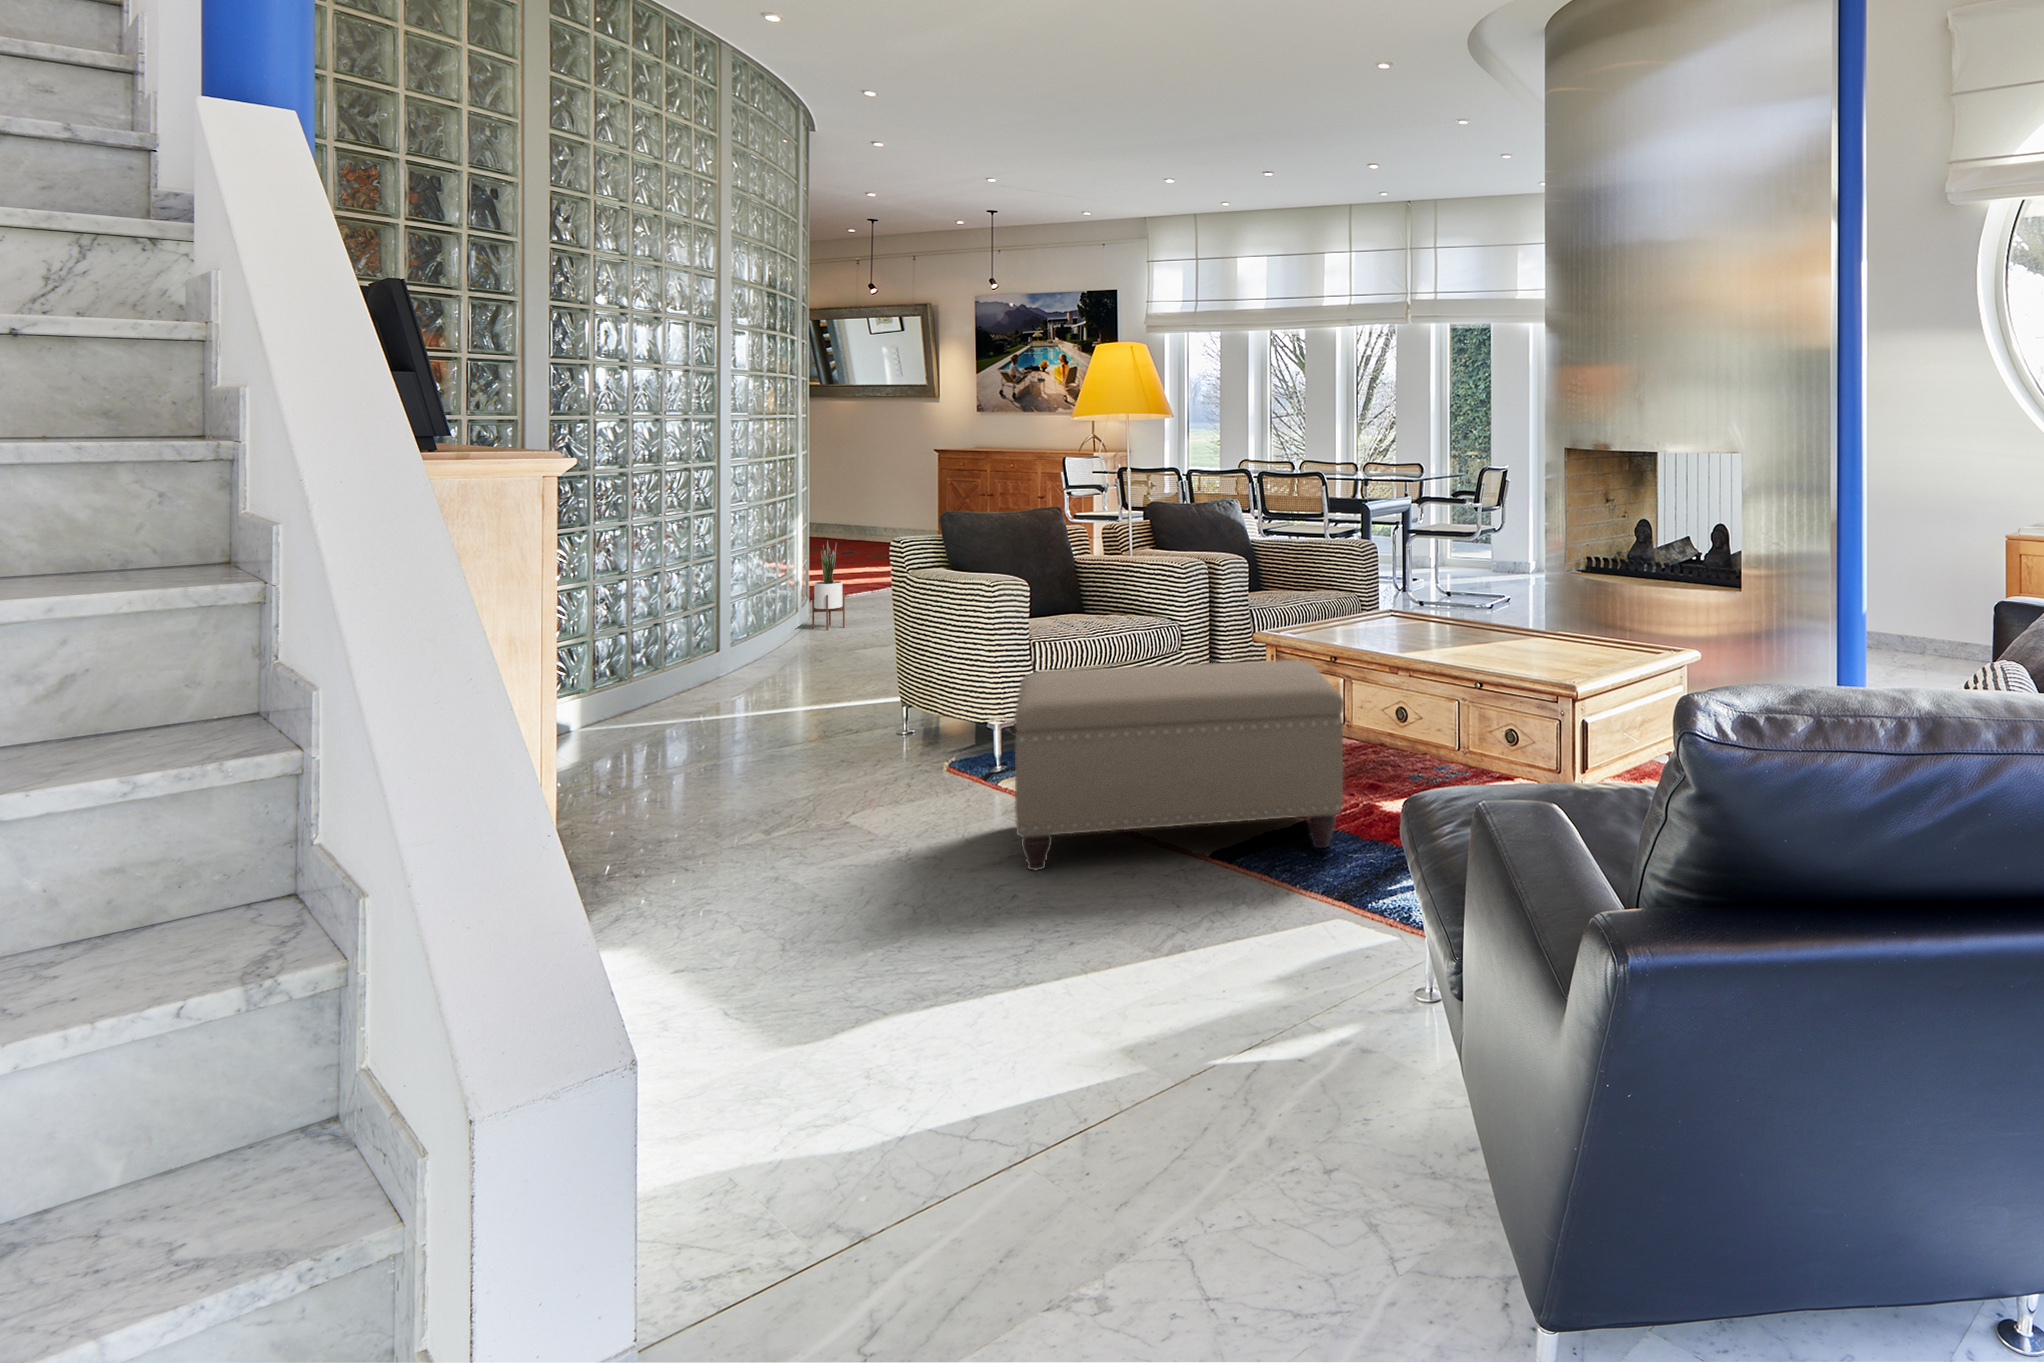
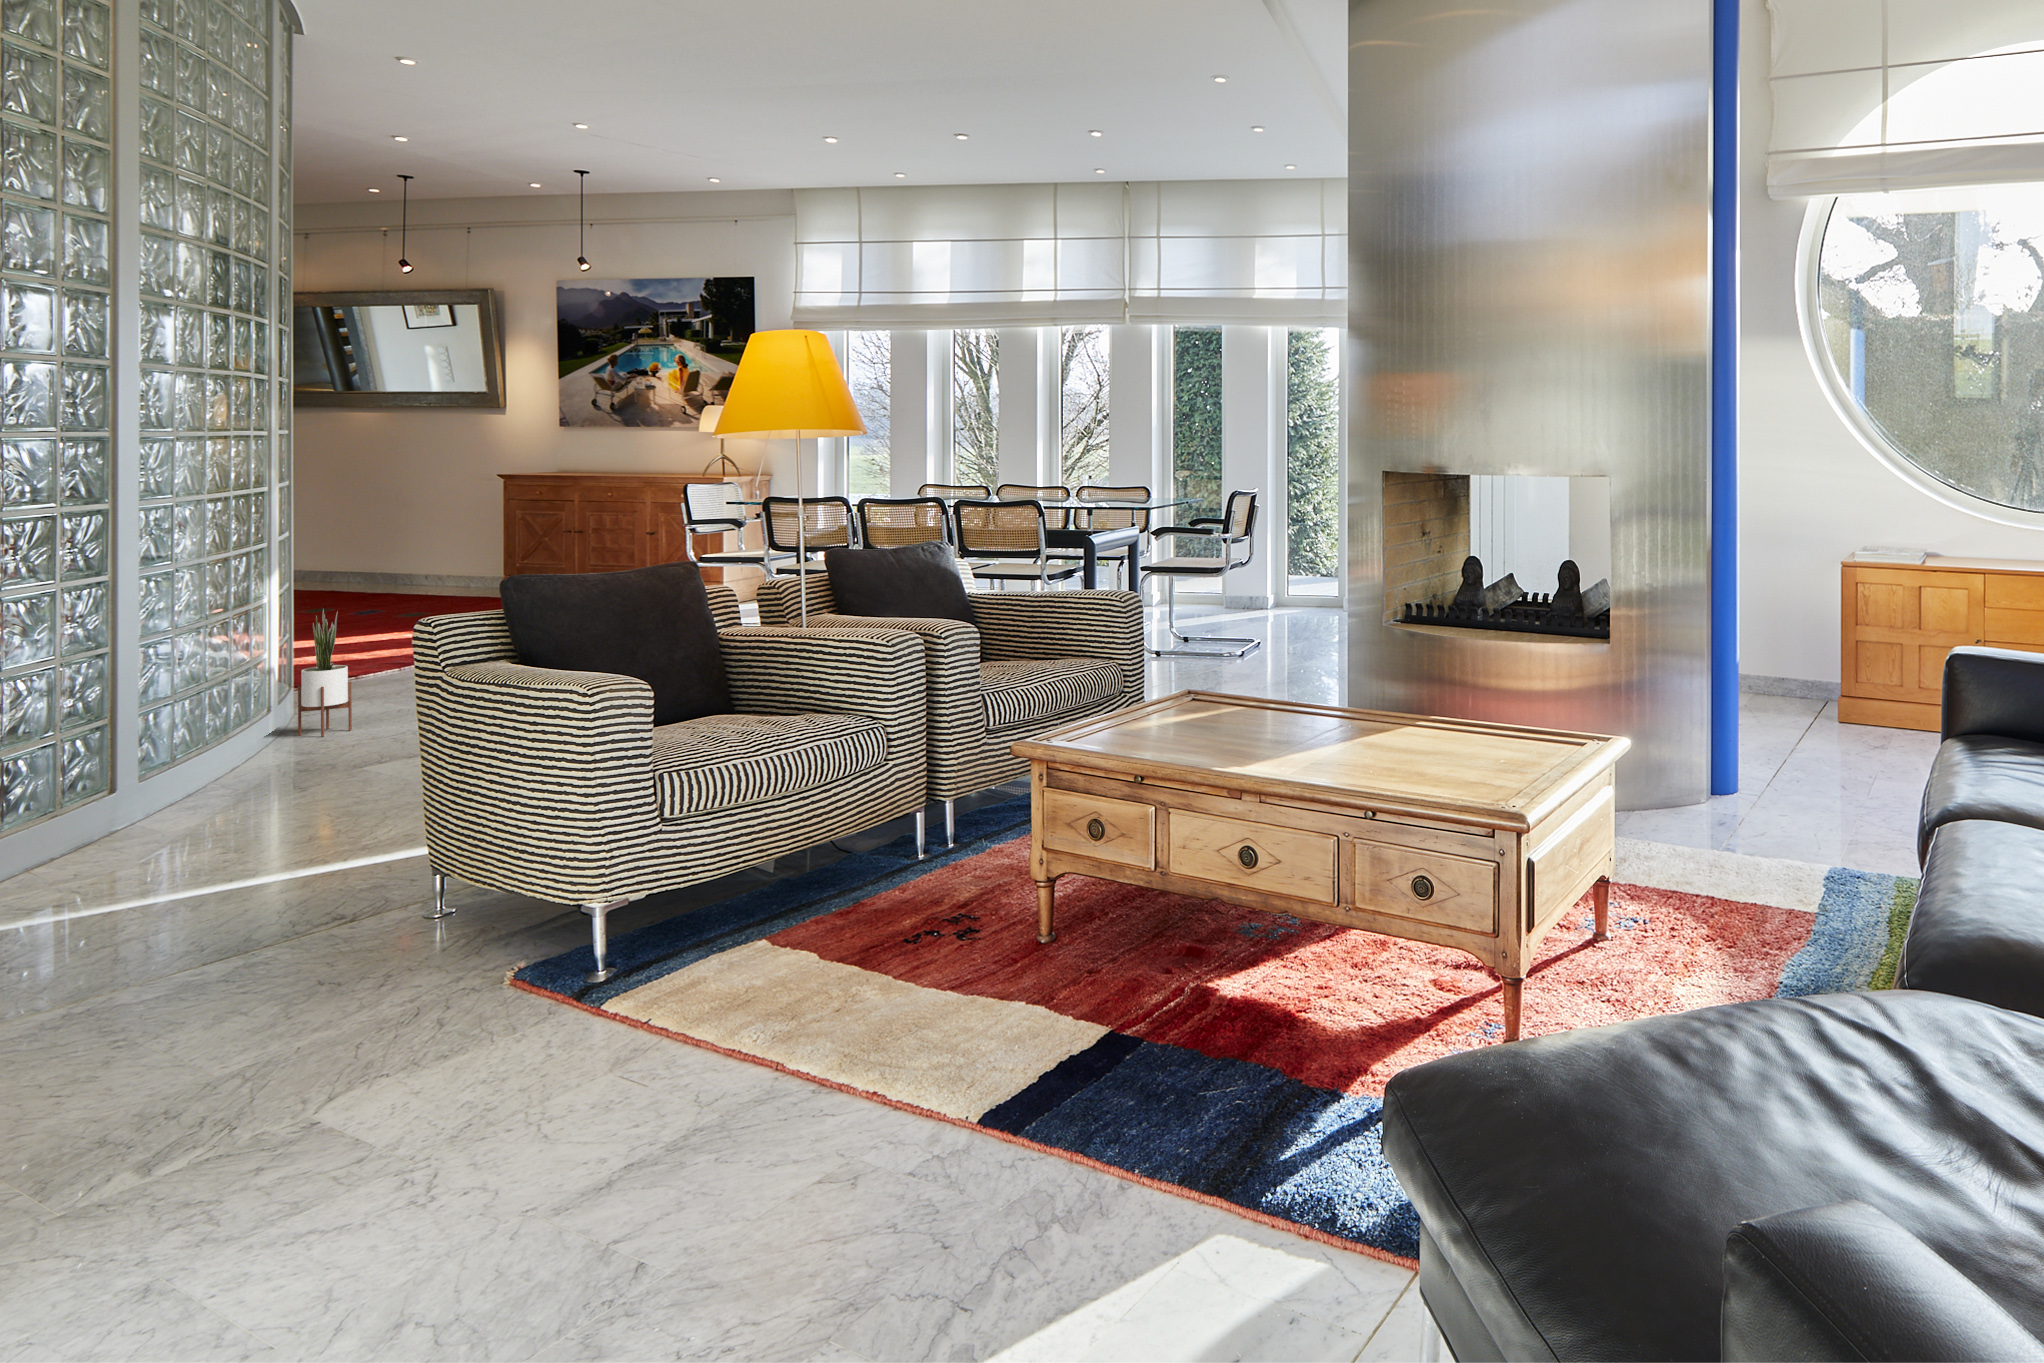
ottoman: present [1014,660,1344,871] -> none [632,783,1189,1199]

